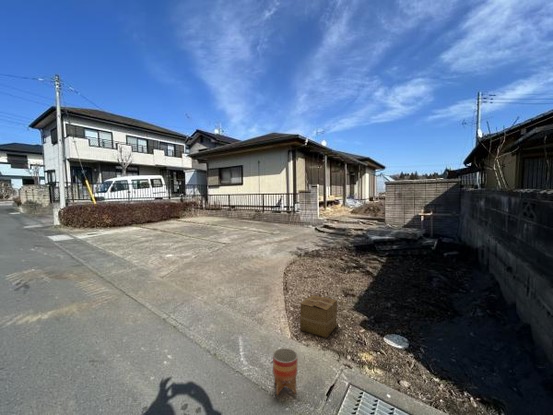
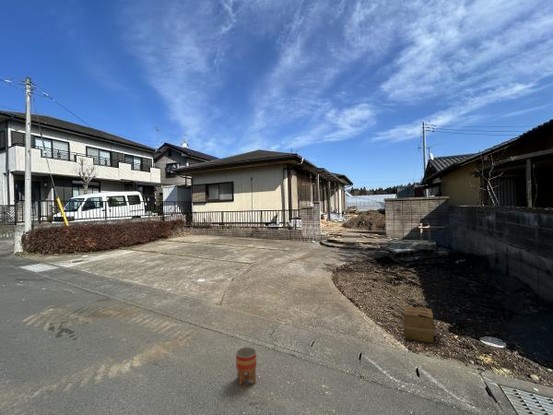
planter: present [273,348,298,395] -> present [236,347,257,386]

